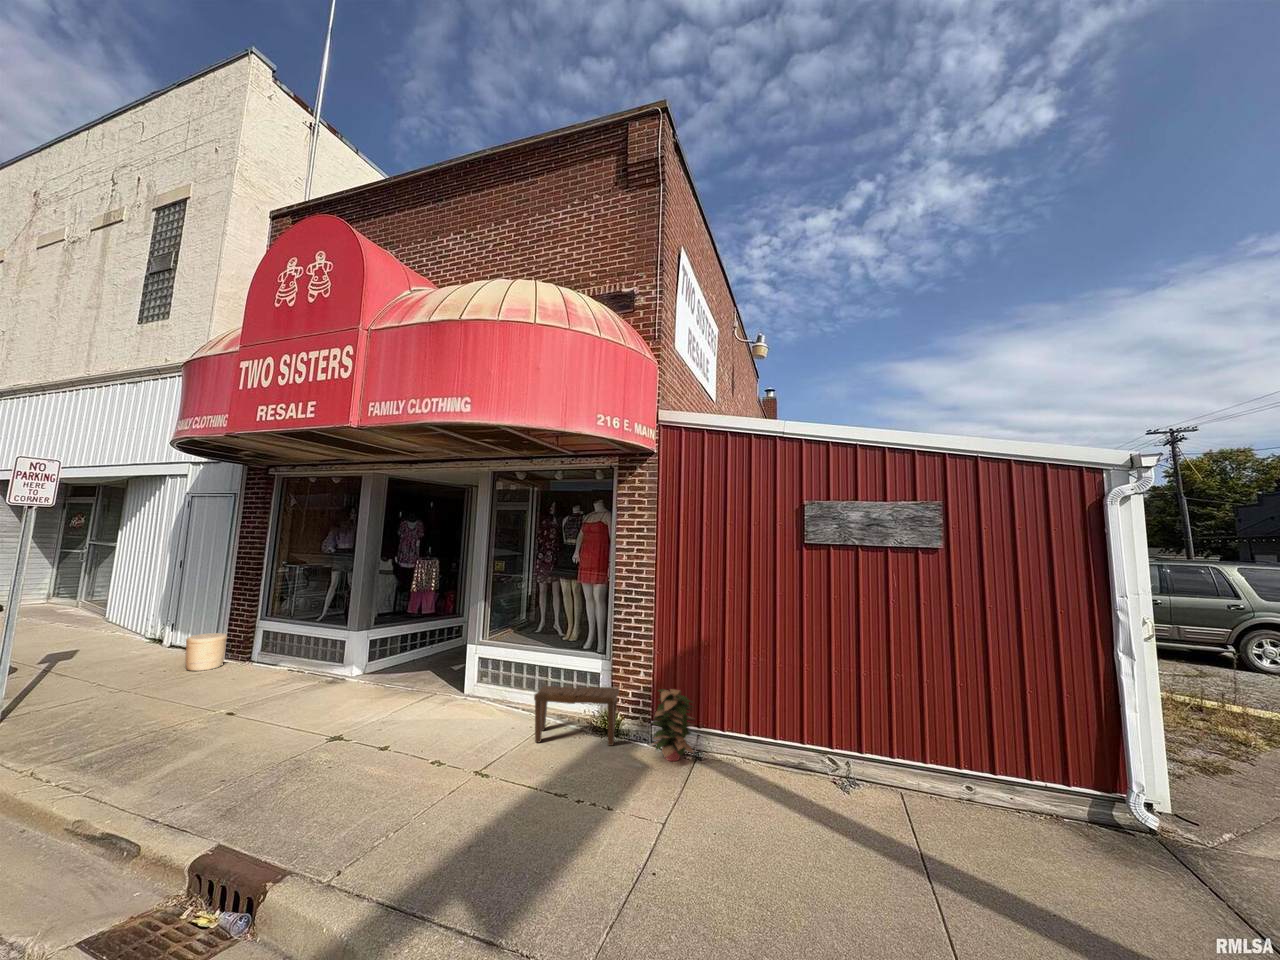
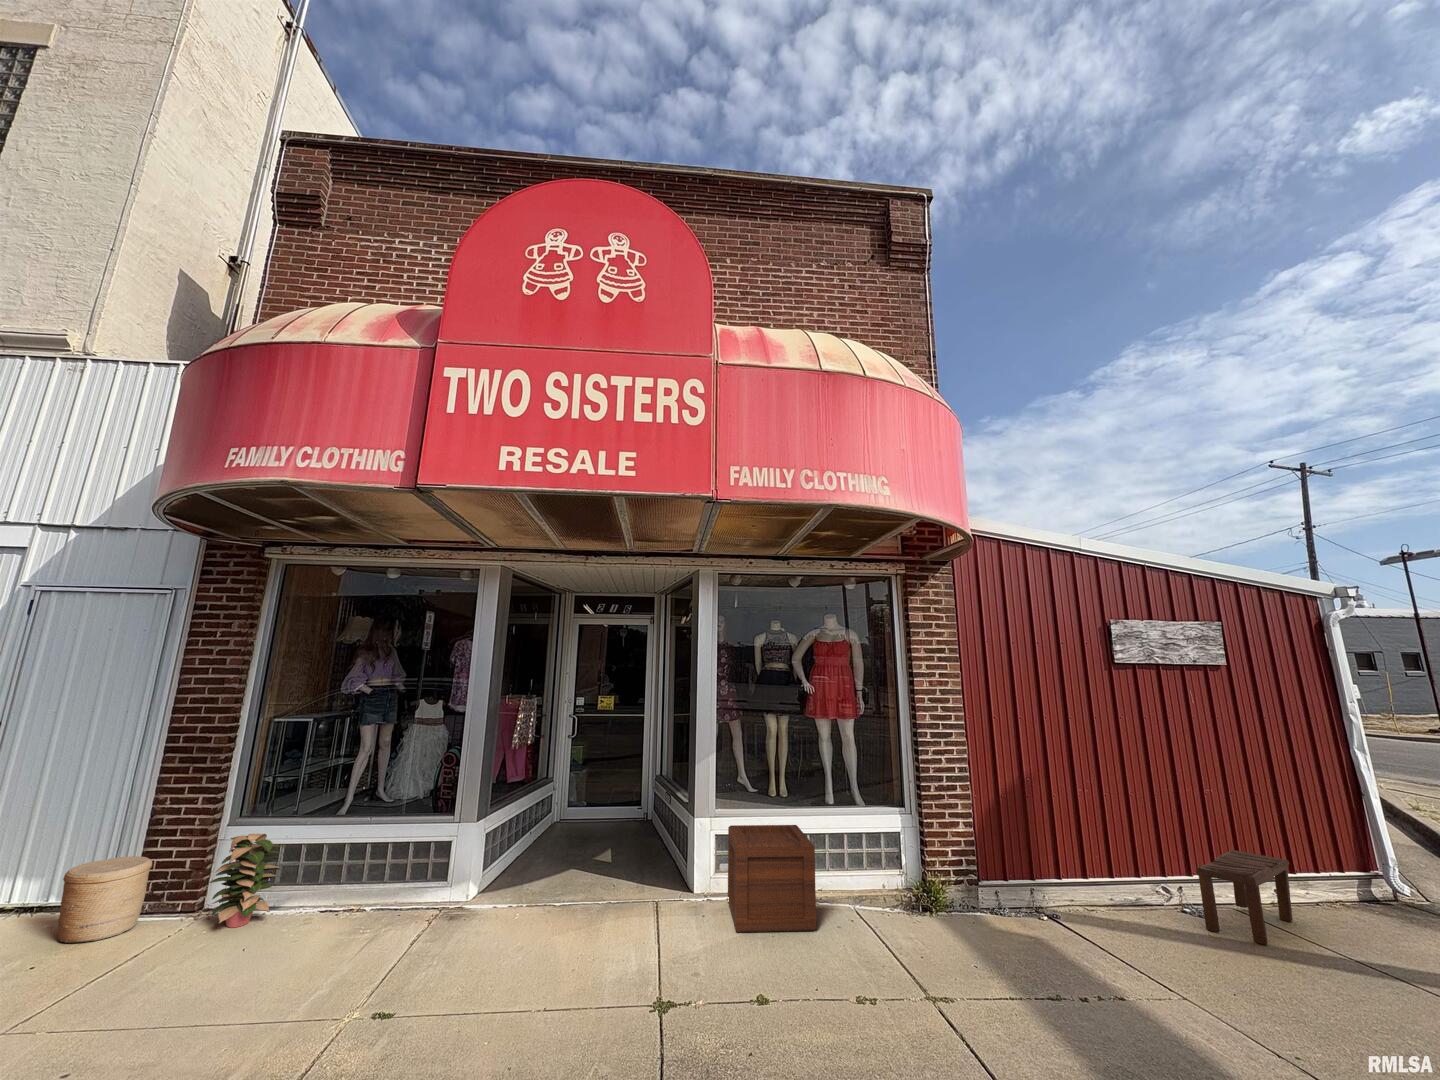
wooden crate: none [451,653,532,730] -> present [728,825,816,932]
bench: present [534,685,619,745] -> present [1196,850,1293,945]
decorative plant: present [651,689,695,761] -> present [209,834,281,927]

